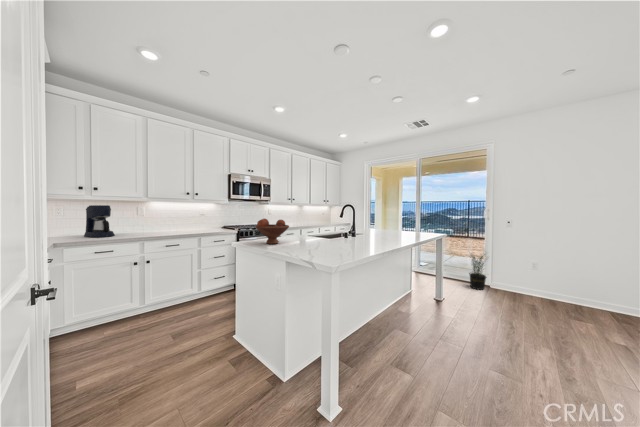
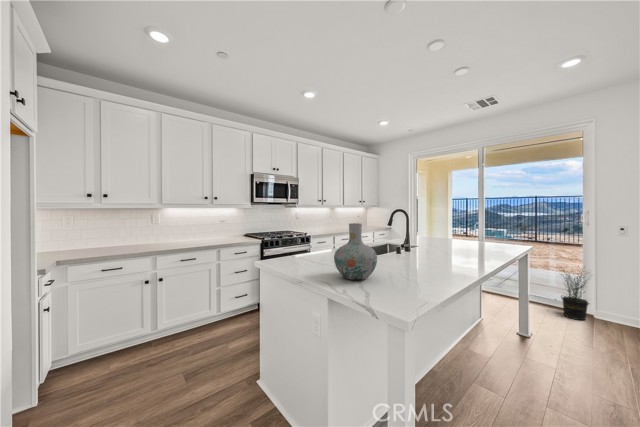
coffee maker: present [84,205,115,237] -> none [93,214,125,251]
vase: none [295,212,325,252] -> present [334,223,377,280]
fruit bowl: present [255,219,289,244] -> none [281,231,325,265]

